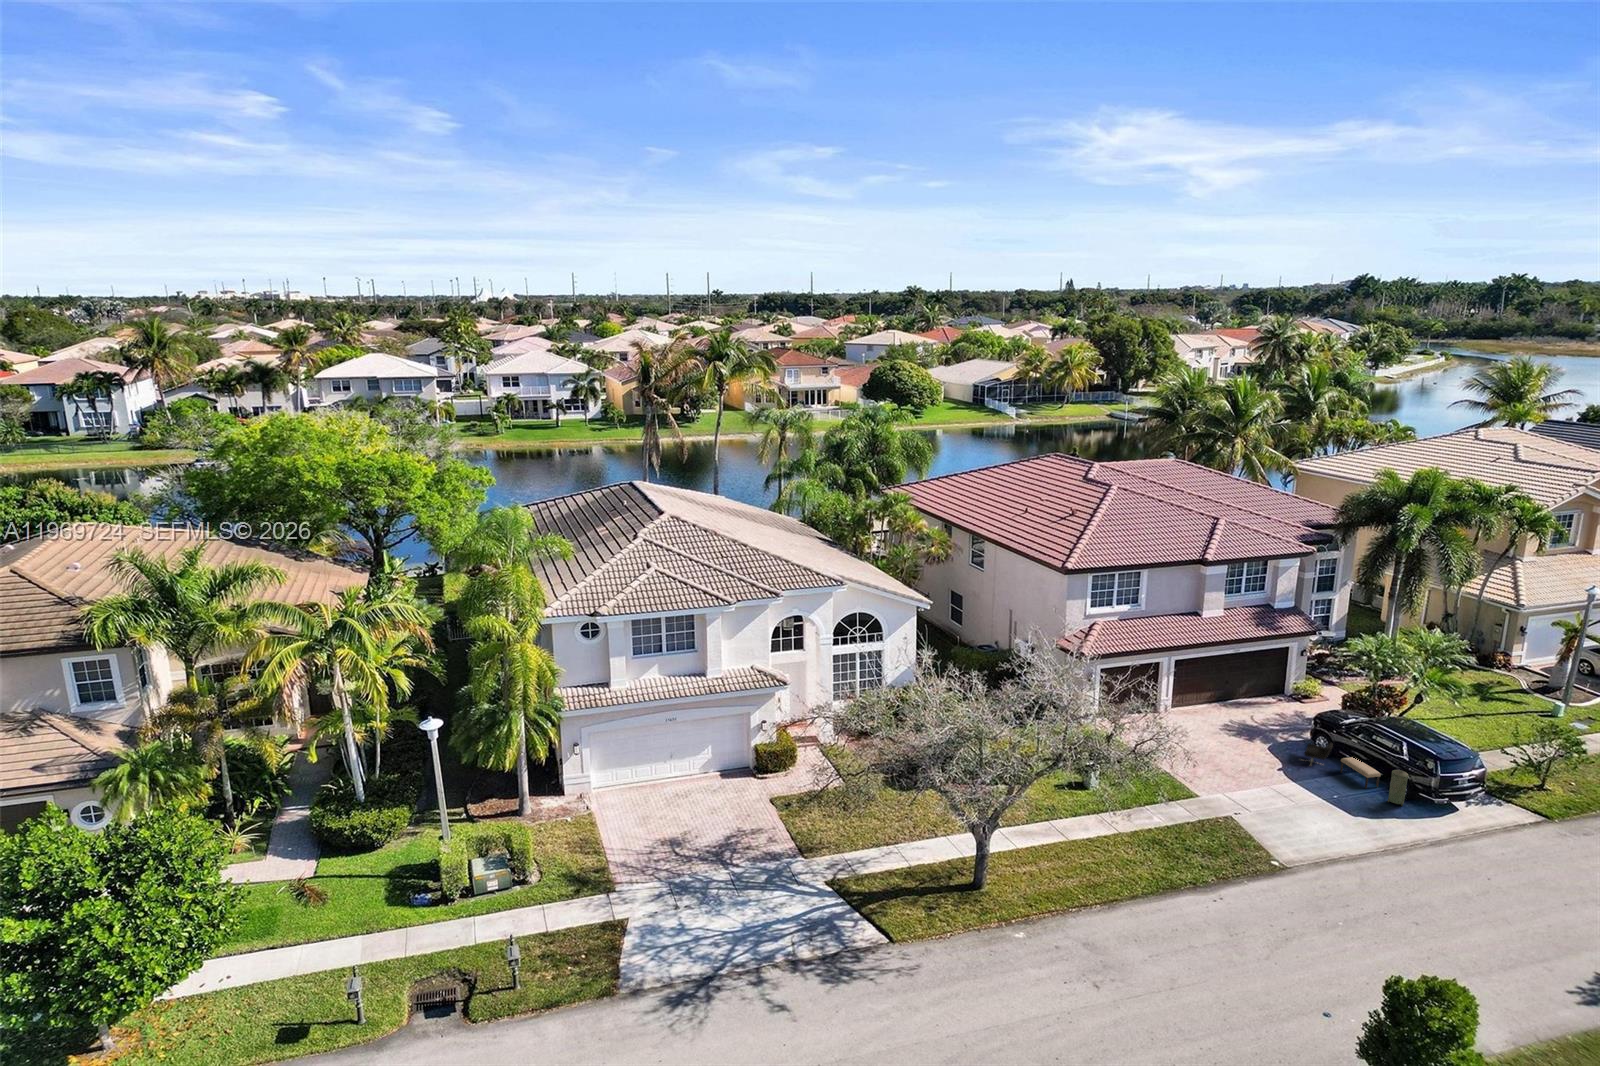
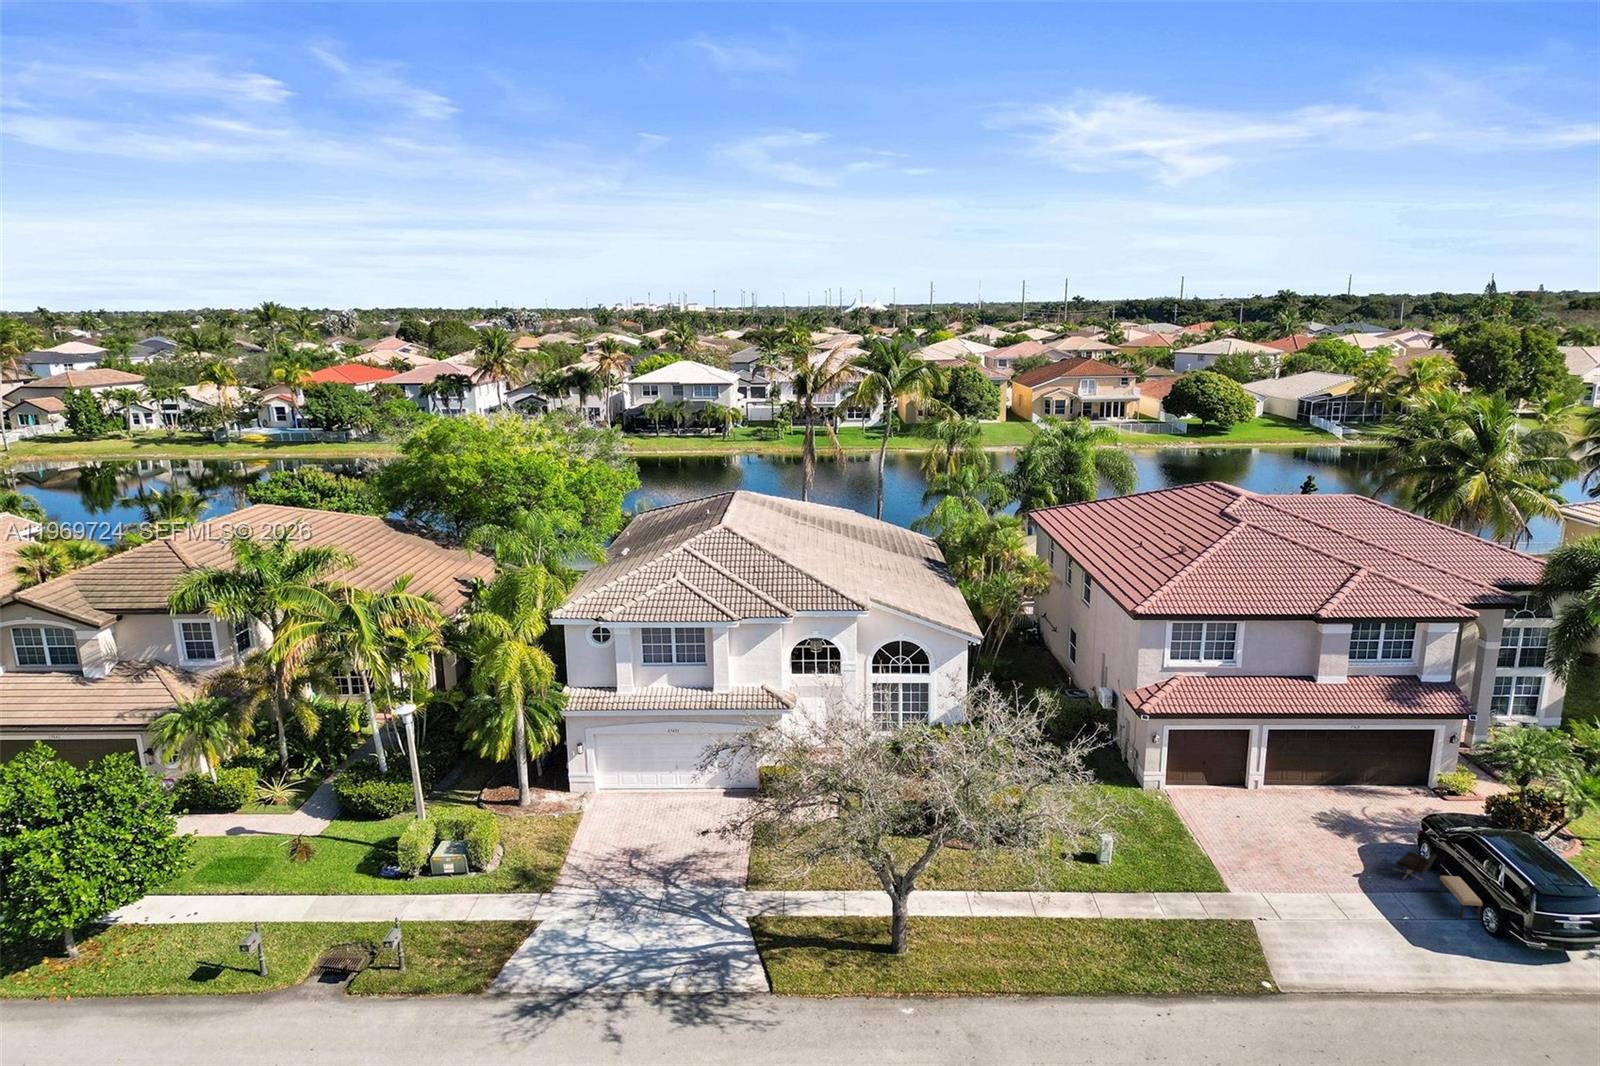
trash can: present [1388,770,1408,806] -> none [1480,901,1508,948]

